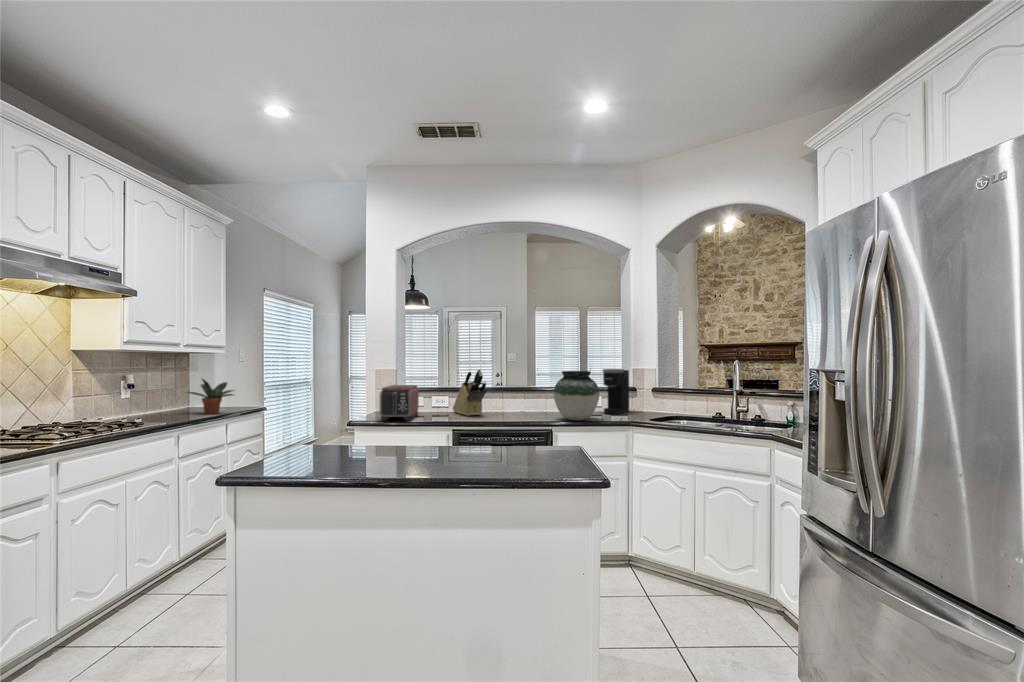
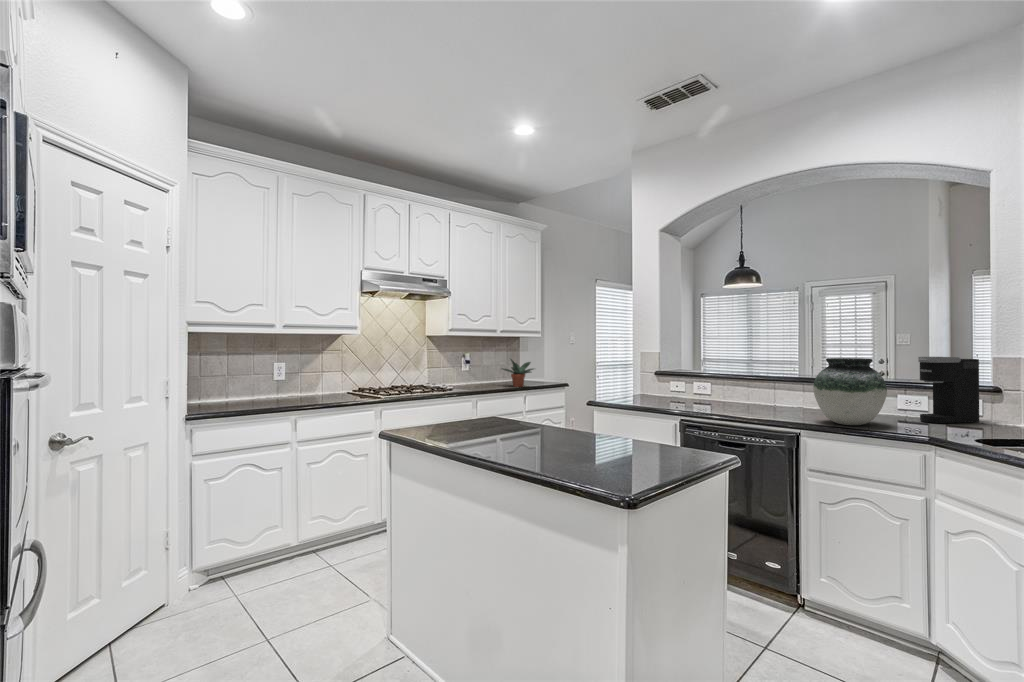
knife block: present [453,369,486,416] -> none [714,354,738,407]
toaster: present [380,385,419,421] -> none [620,369,671,406]

